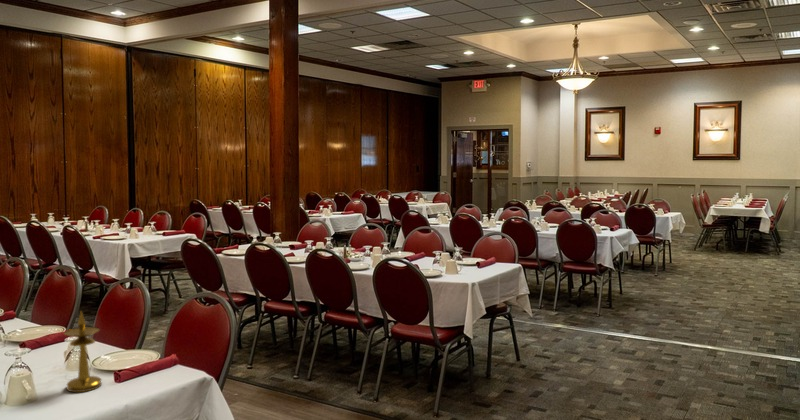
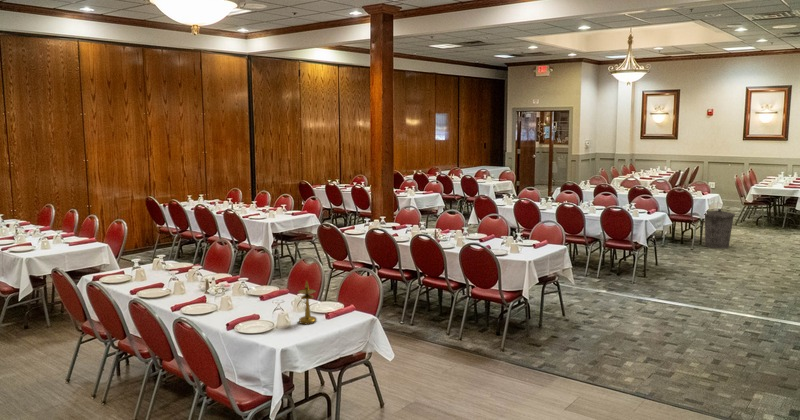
trash can: none [667,228,704,274] -> present [704,209,735,248]

